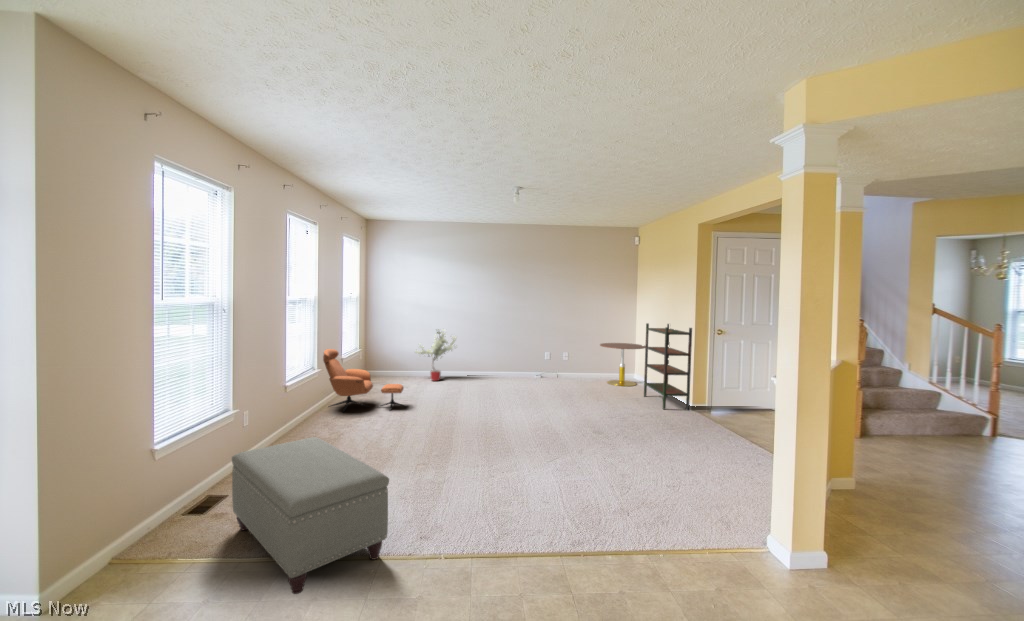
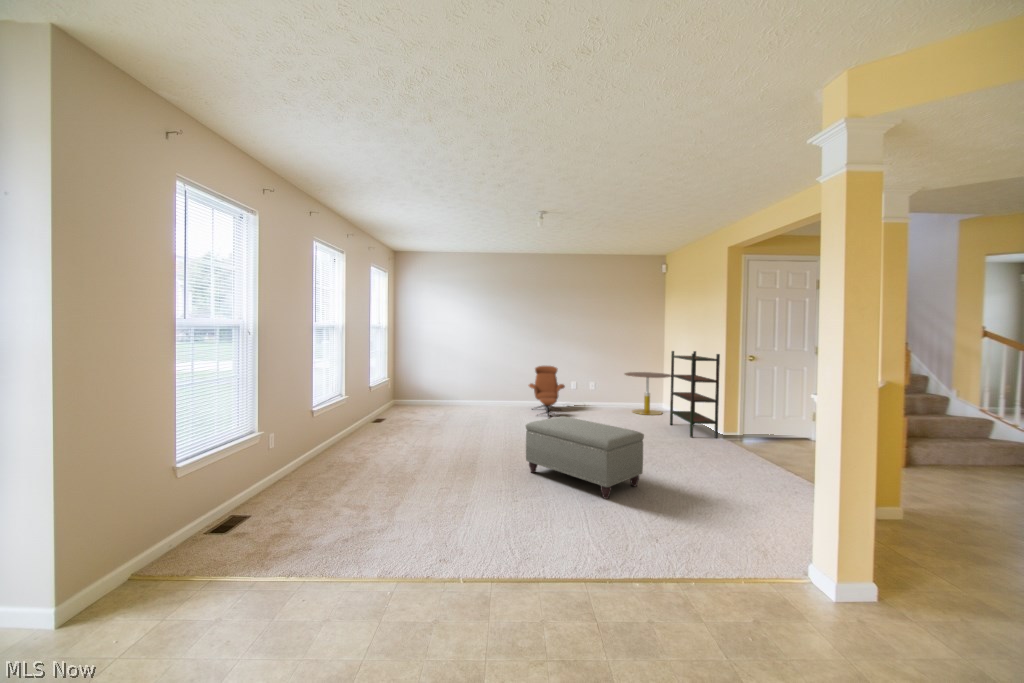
potted tree: present [416,329,456,381] -> none [441,358,483,410]
lounge chair: present [323,349,404,412] -> present [529,366,565,415]
ottoman: present [232,437,389,594] -> present [526,416,644,499]

